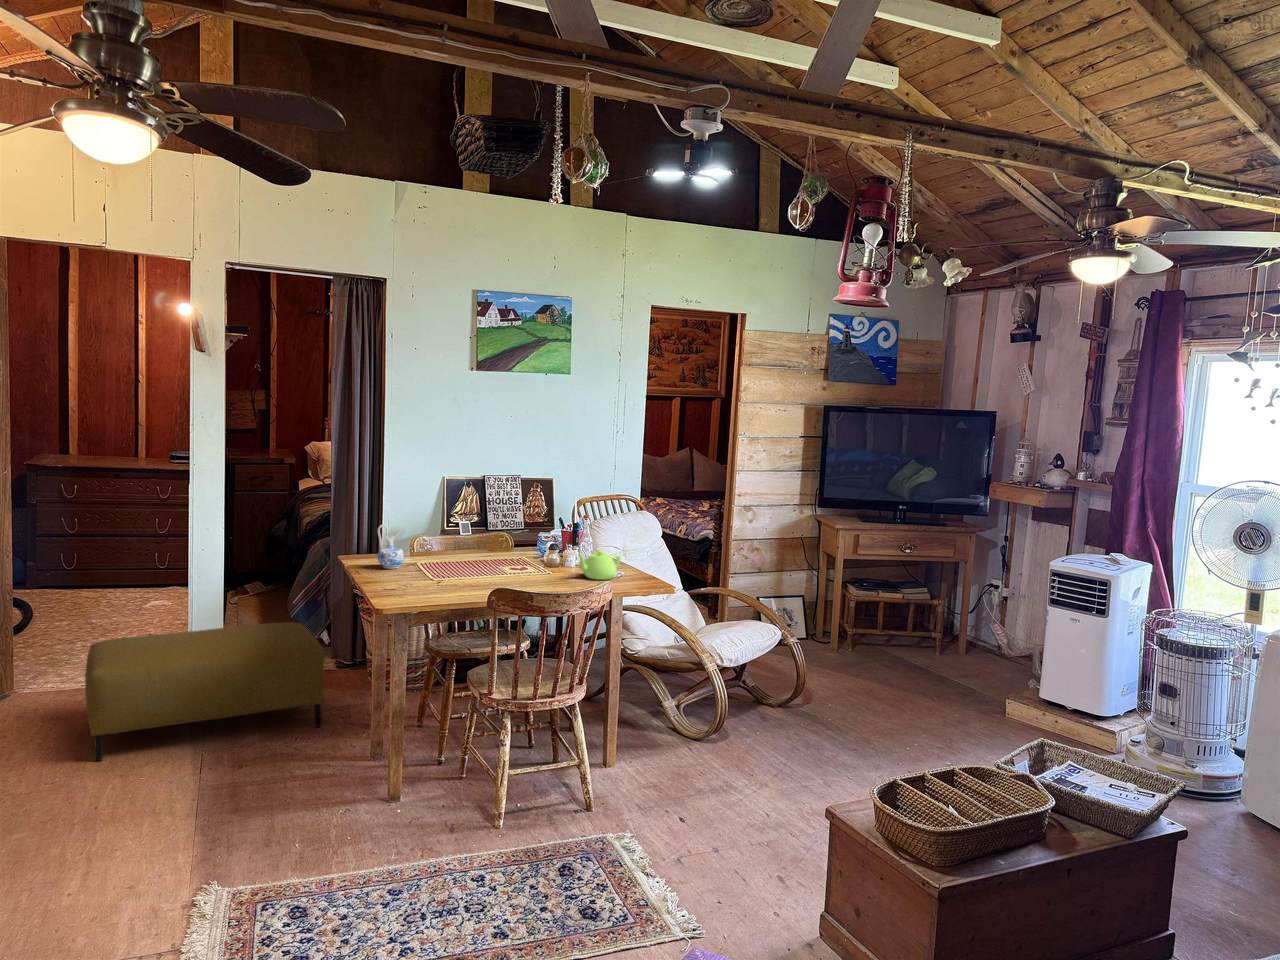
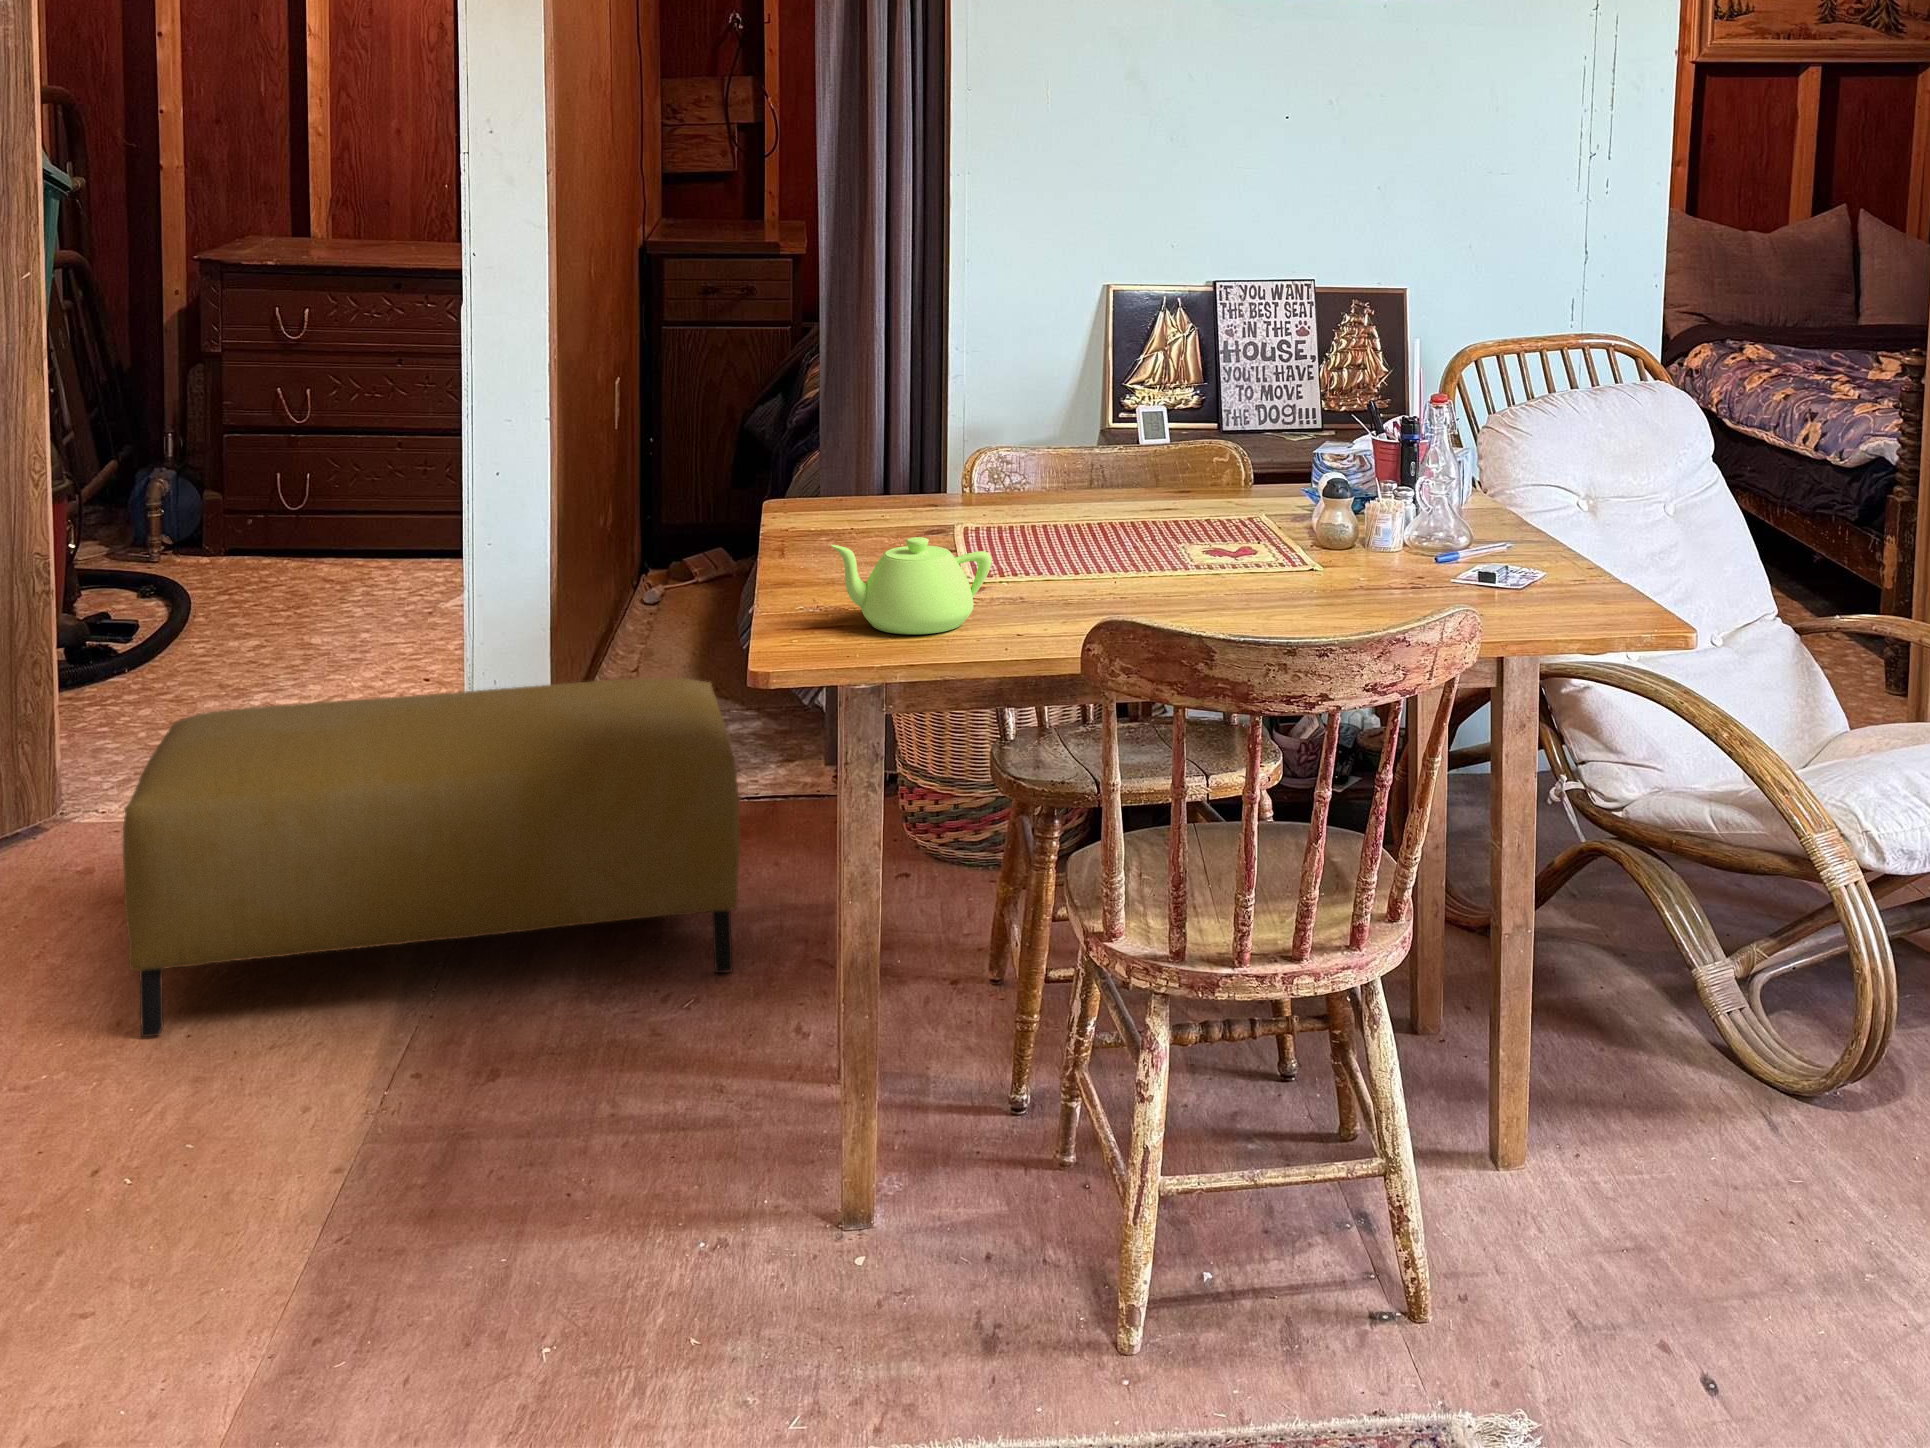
ceramic pitcher: present [377,525,404,569] -> none [851,419,927,544]
teapot: present [579,551,621,580] -> present [831,537,992,634]

